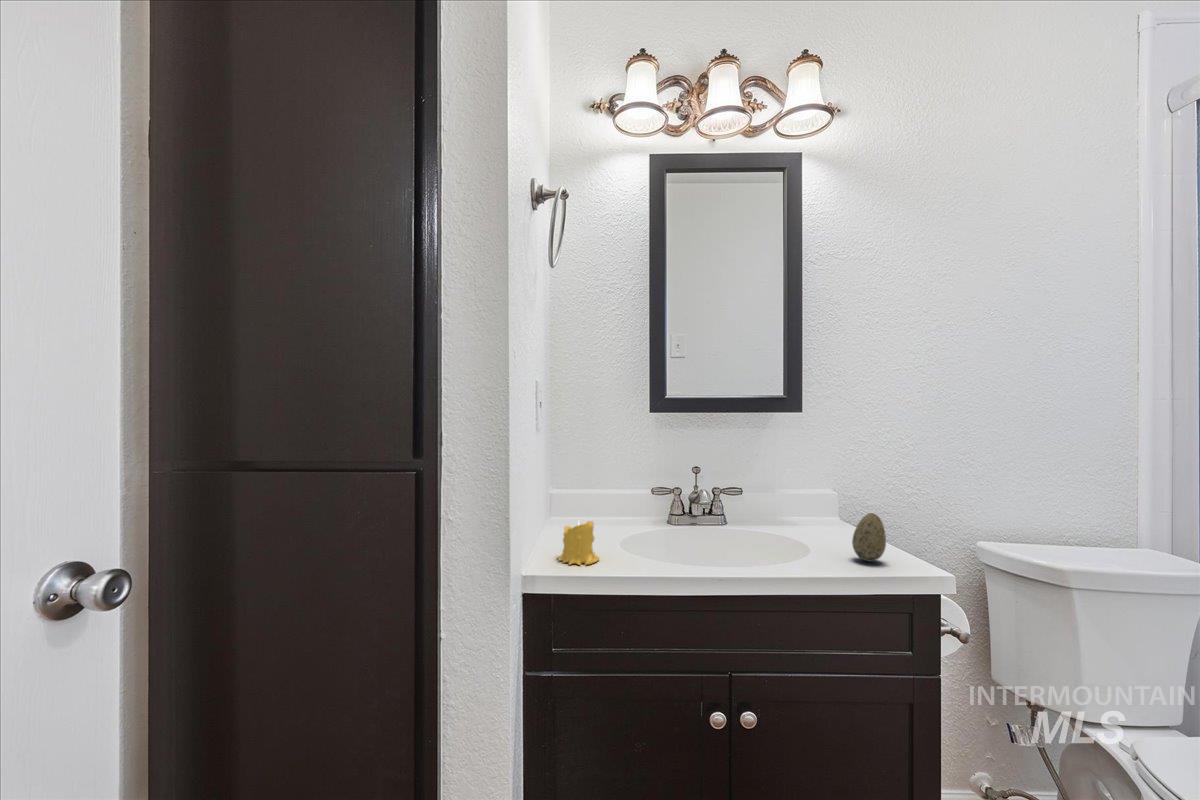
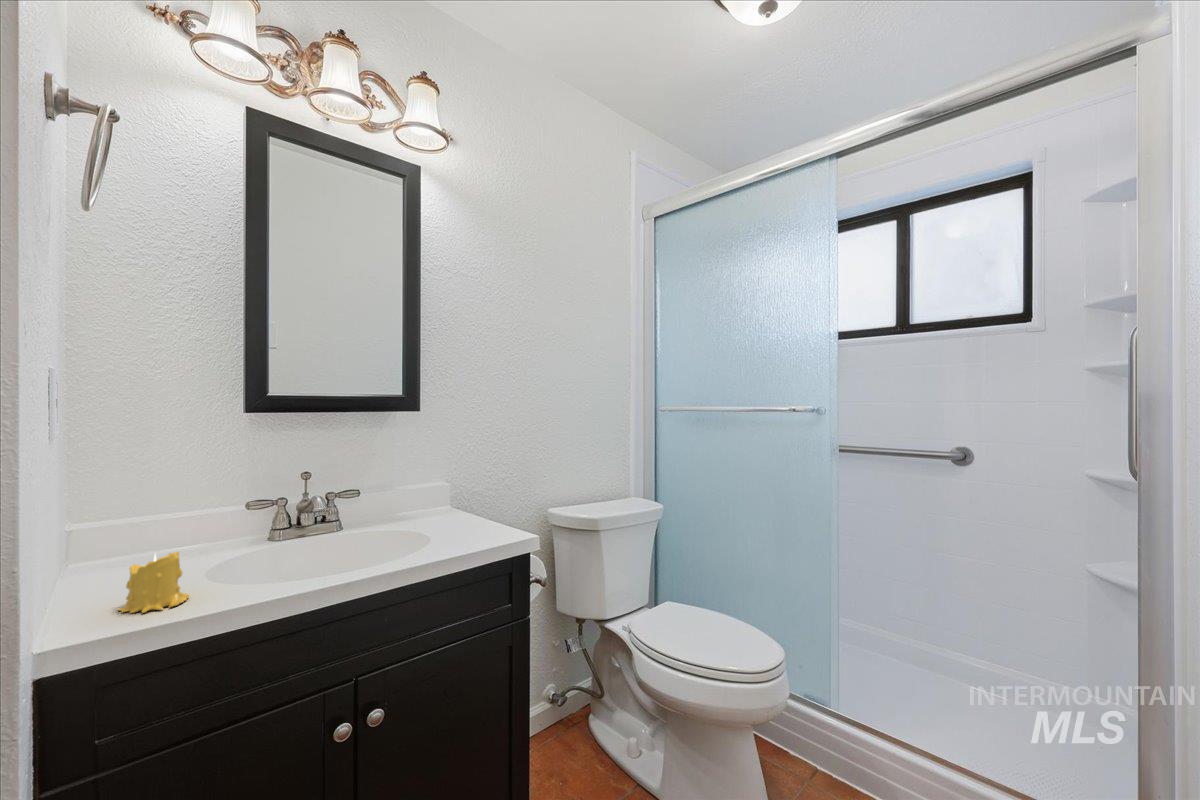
decorative egg: present [852,513,886,561] -> none [467,496,493,537]

